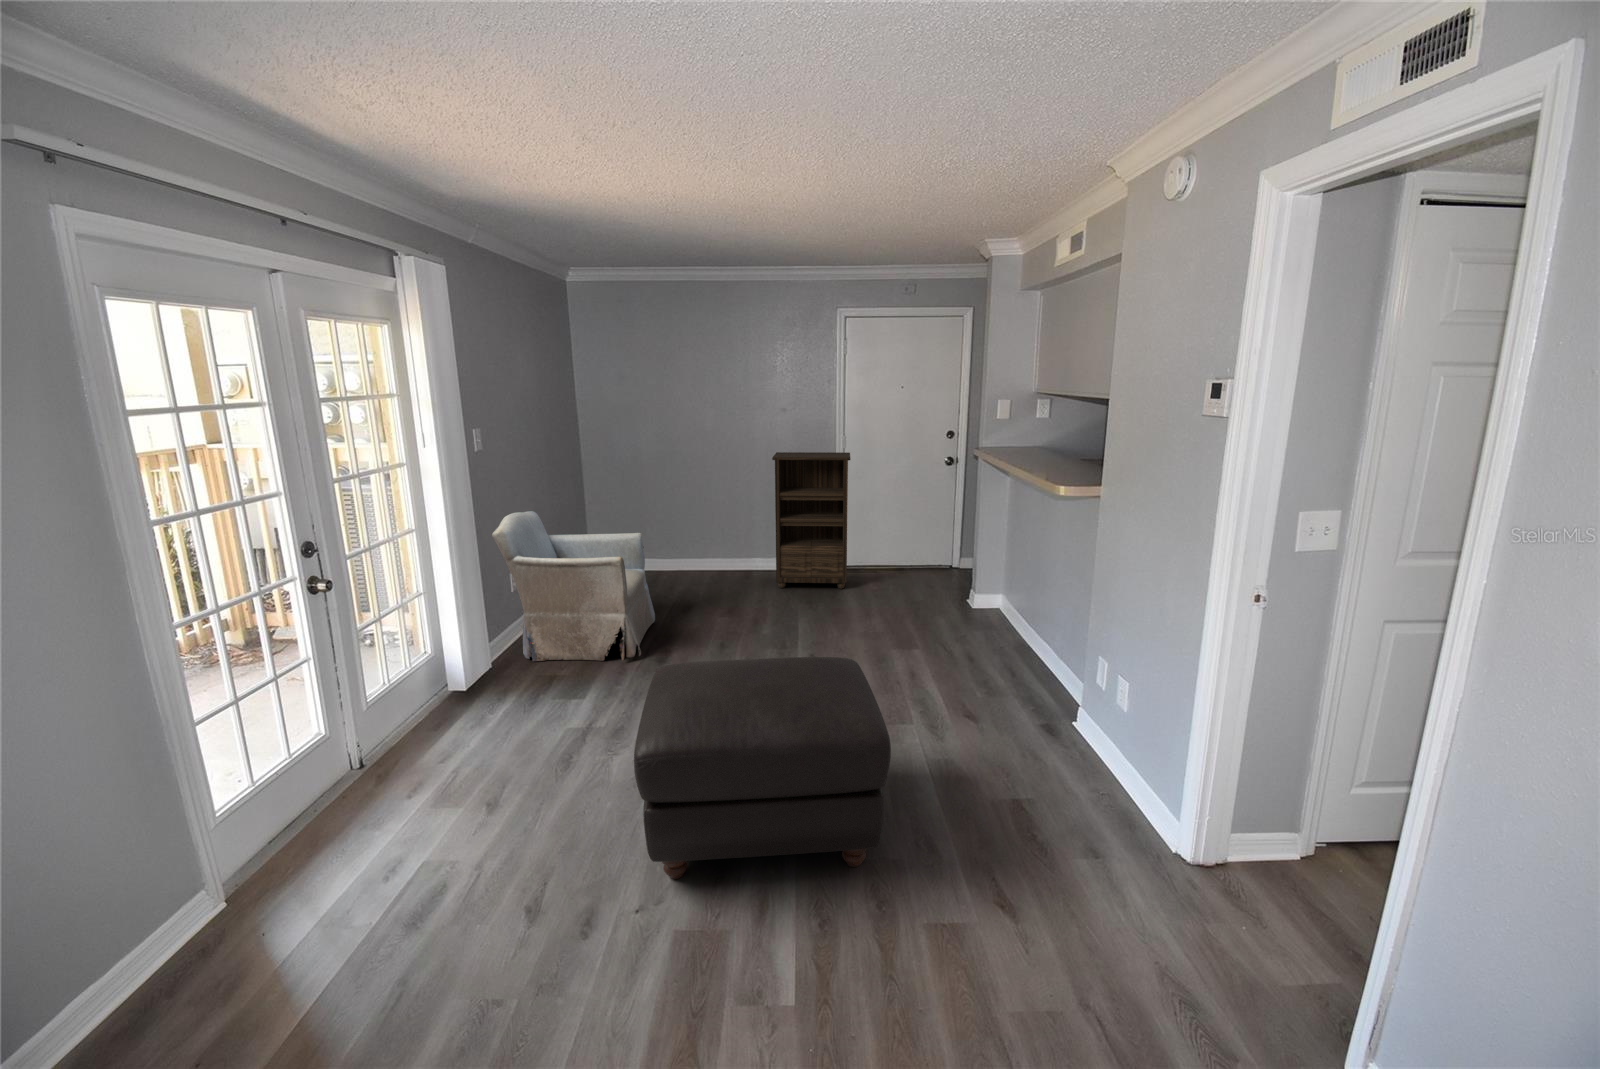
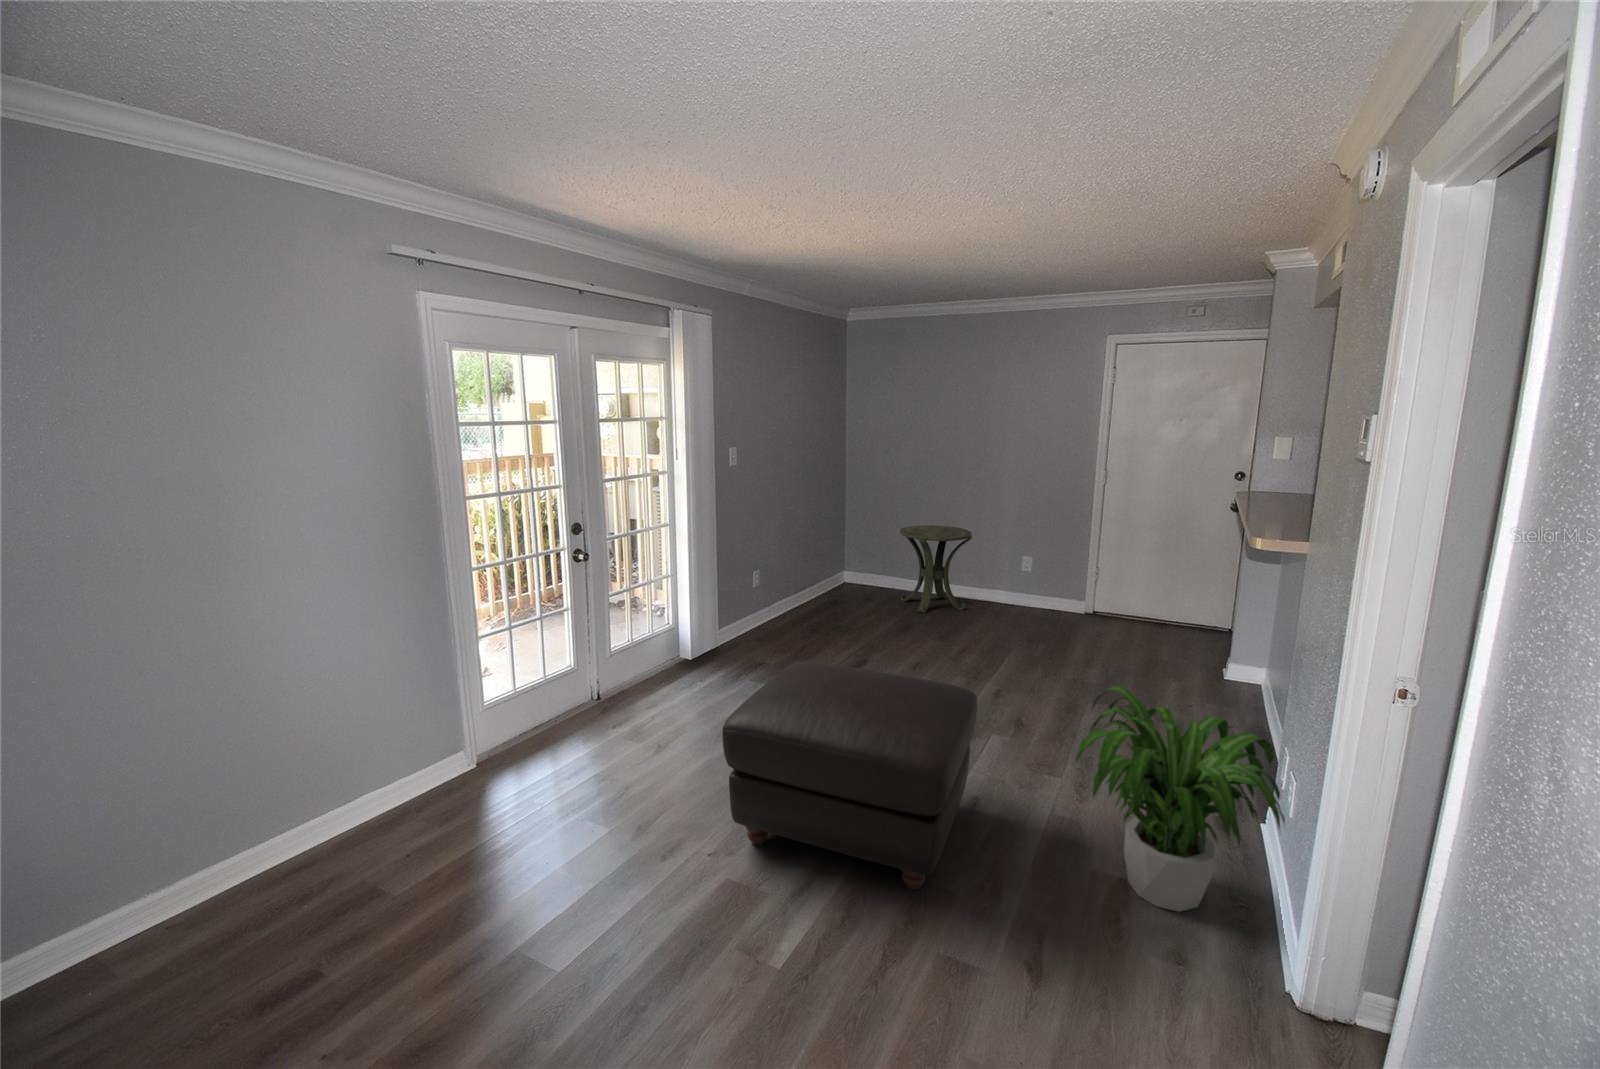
bookshelf: present [772,452,851,589] -> none [1007,484,1104,632]
side table: none [656,501,733,593] -> present [900,525,972,613]
armchair: present [492,511,655,661] -> none [736,519,873,660]
potted plant: none [954,628,1147,810] -> present [1076,686,1285,912]

